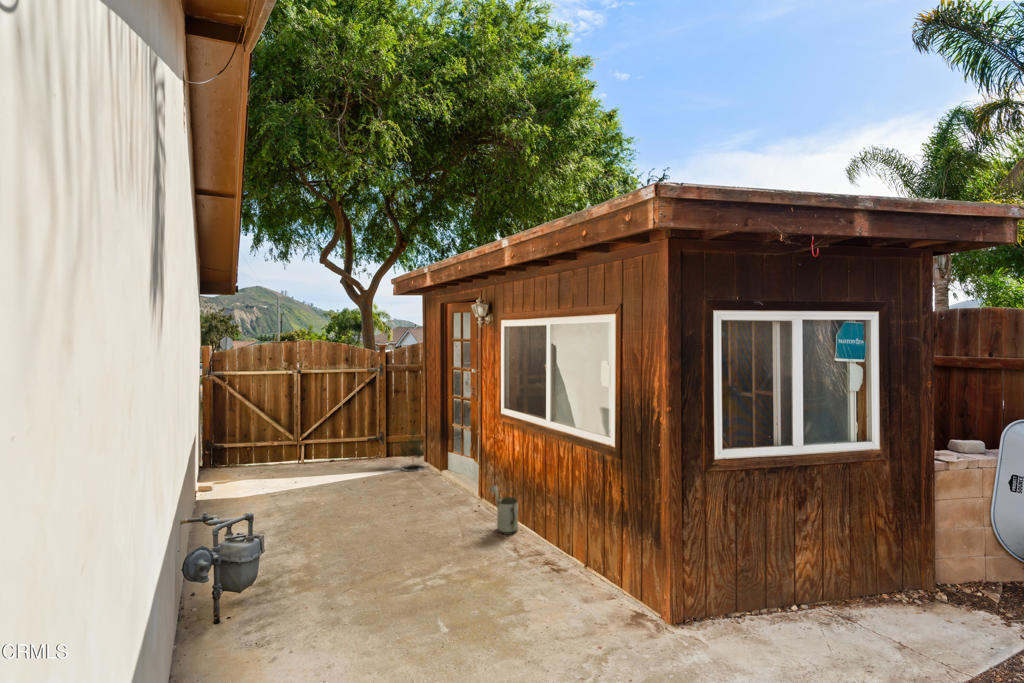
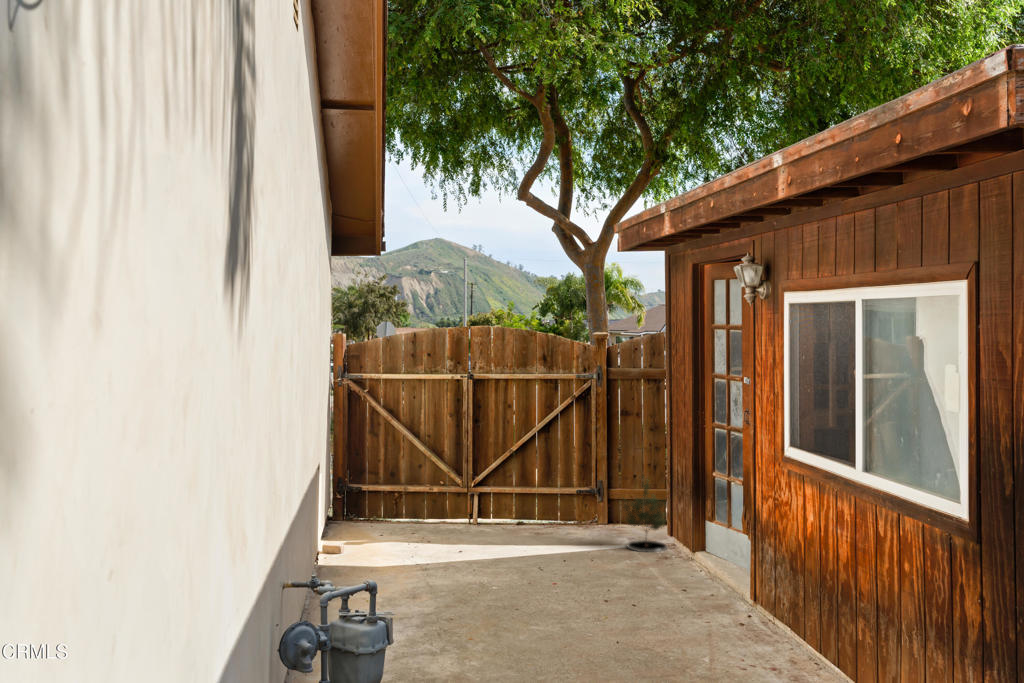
watering can: present [490,485,518,535] -> none [762,581,811,669]

